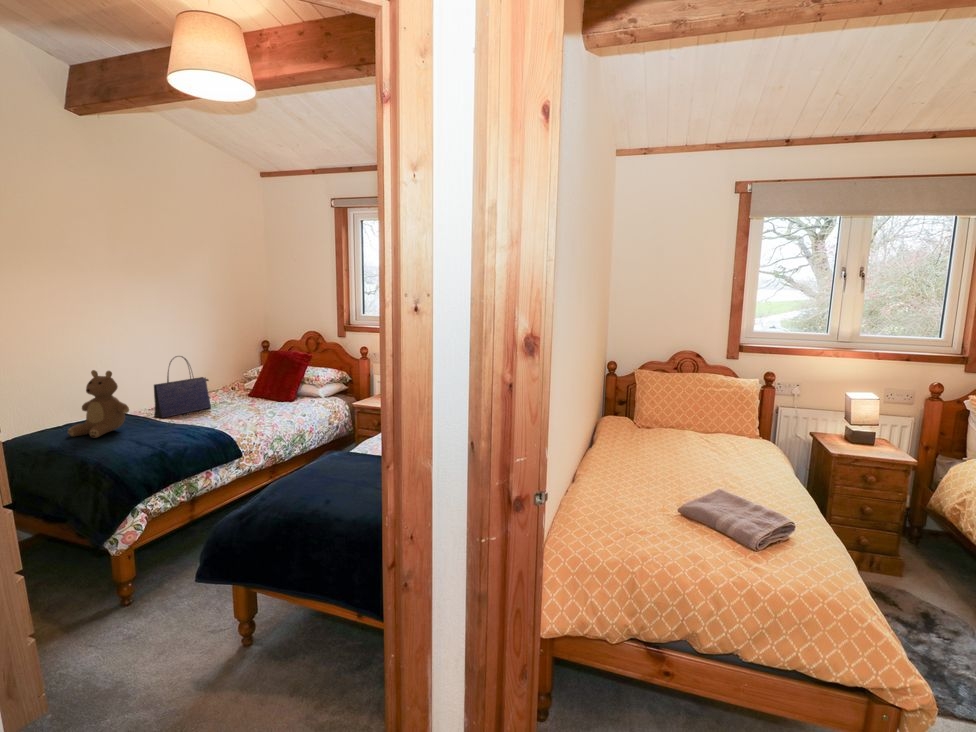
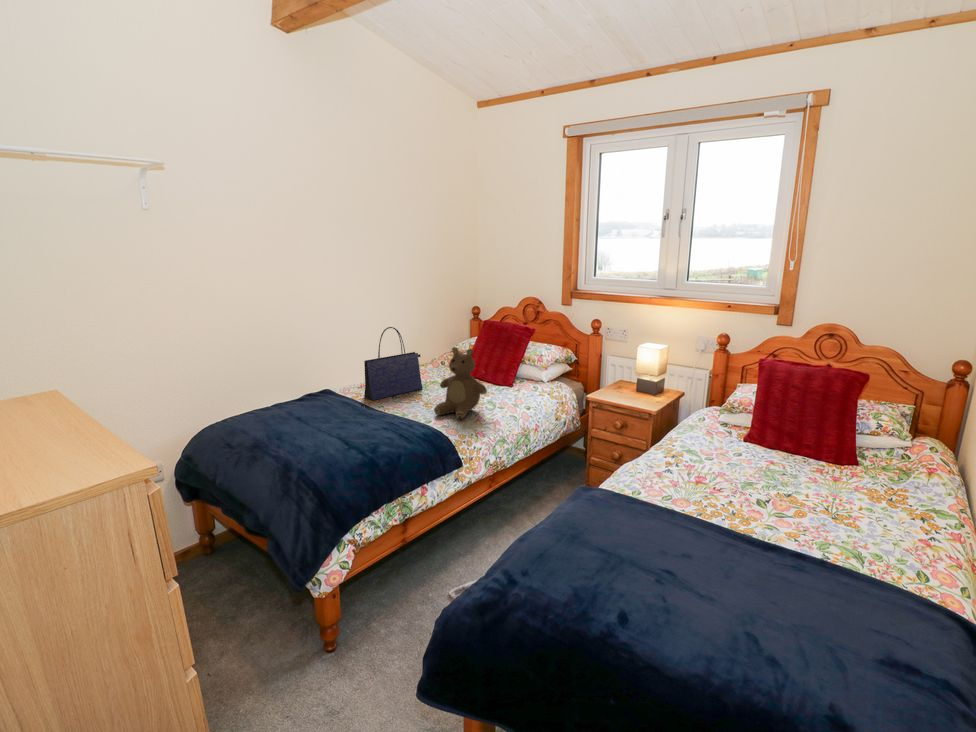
teddy bear: present [68,370,129,438] -> present [434,347,487,419]

